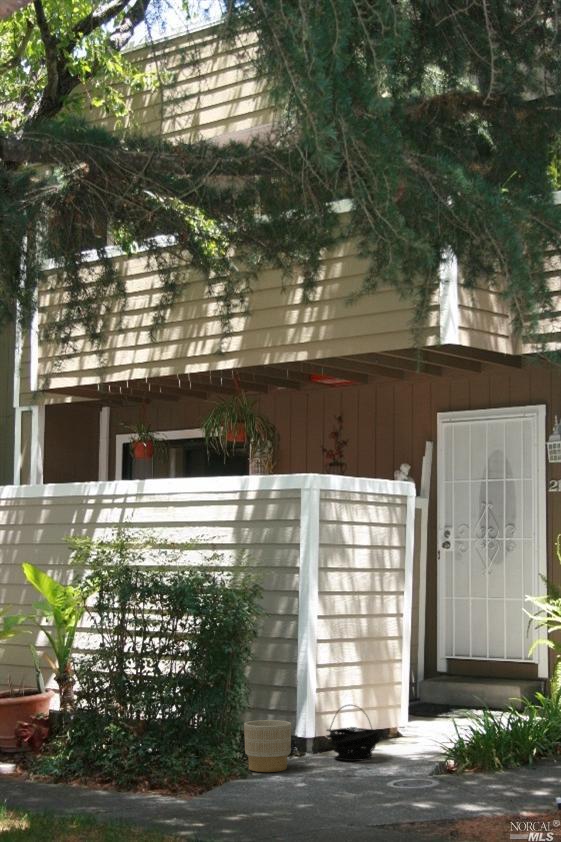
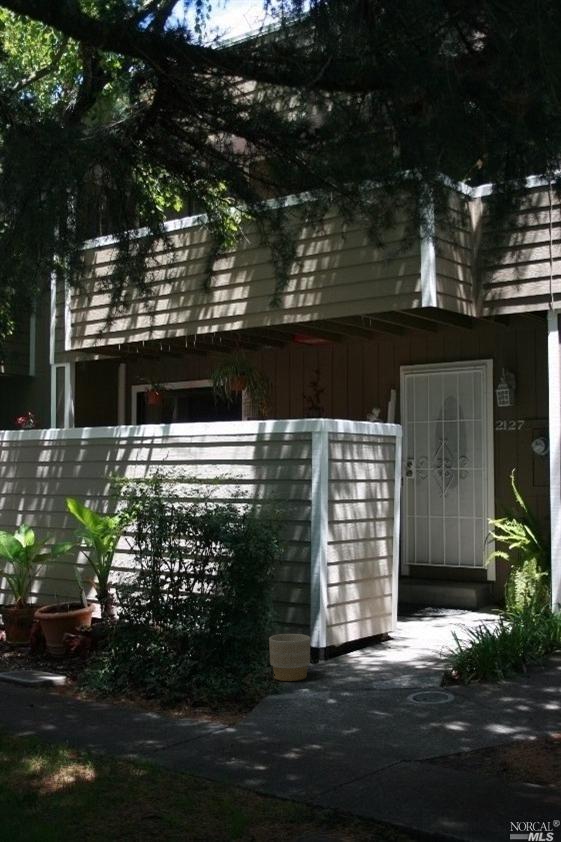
basket: present [326,705,381,761] -> none [336,618,385,668]

